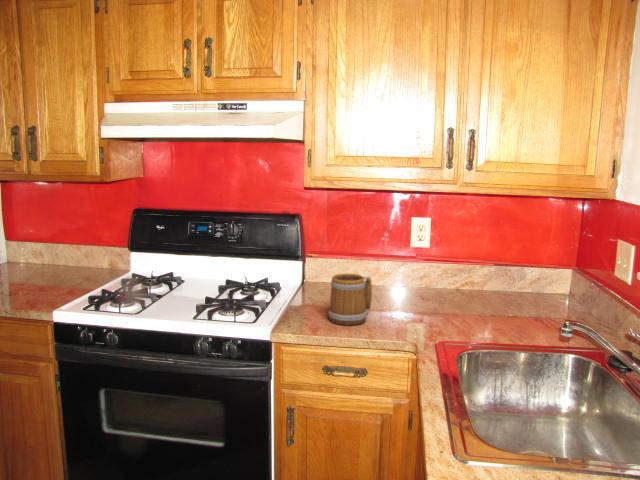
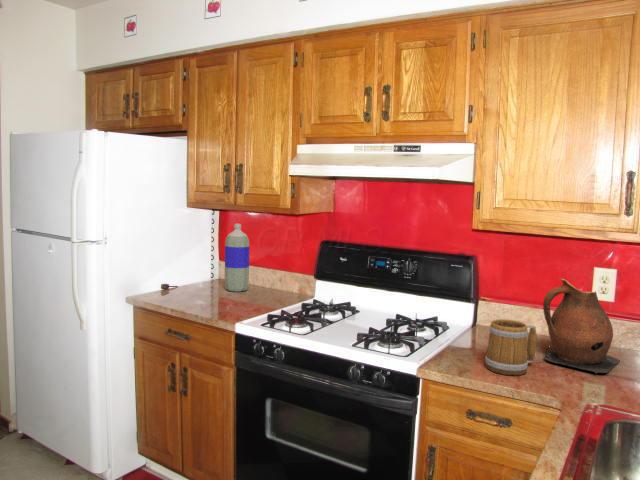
bottle: none [14,195,49,276] -> present [225,224,249,292]
ceramic pitcher: none [374,230,439,314] -> present [543,279,620,374]

